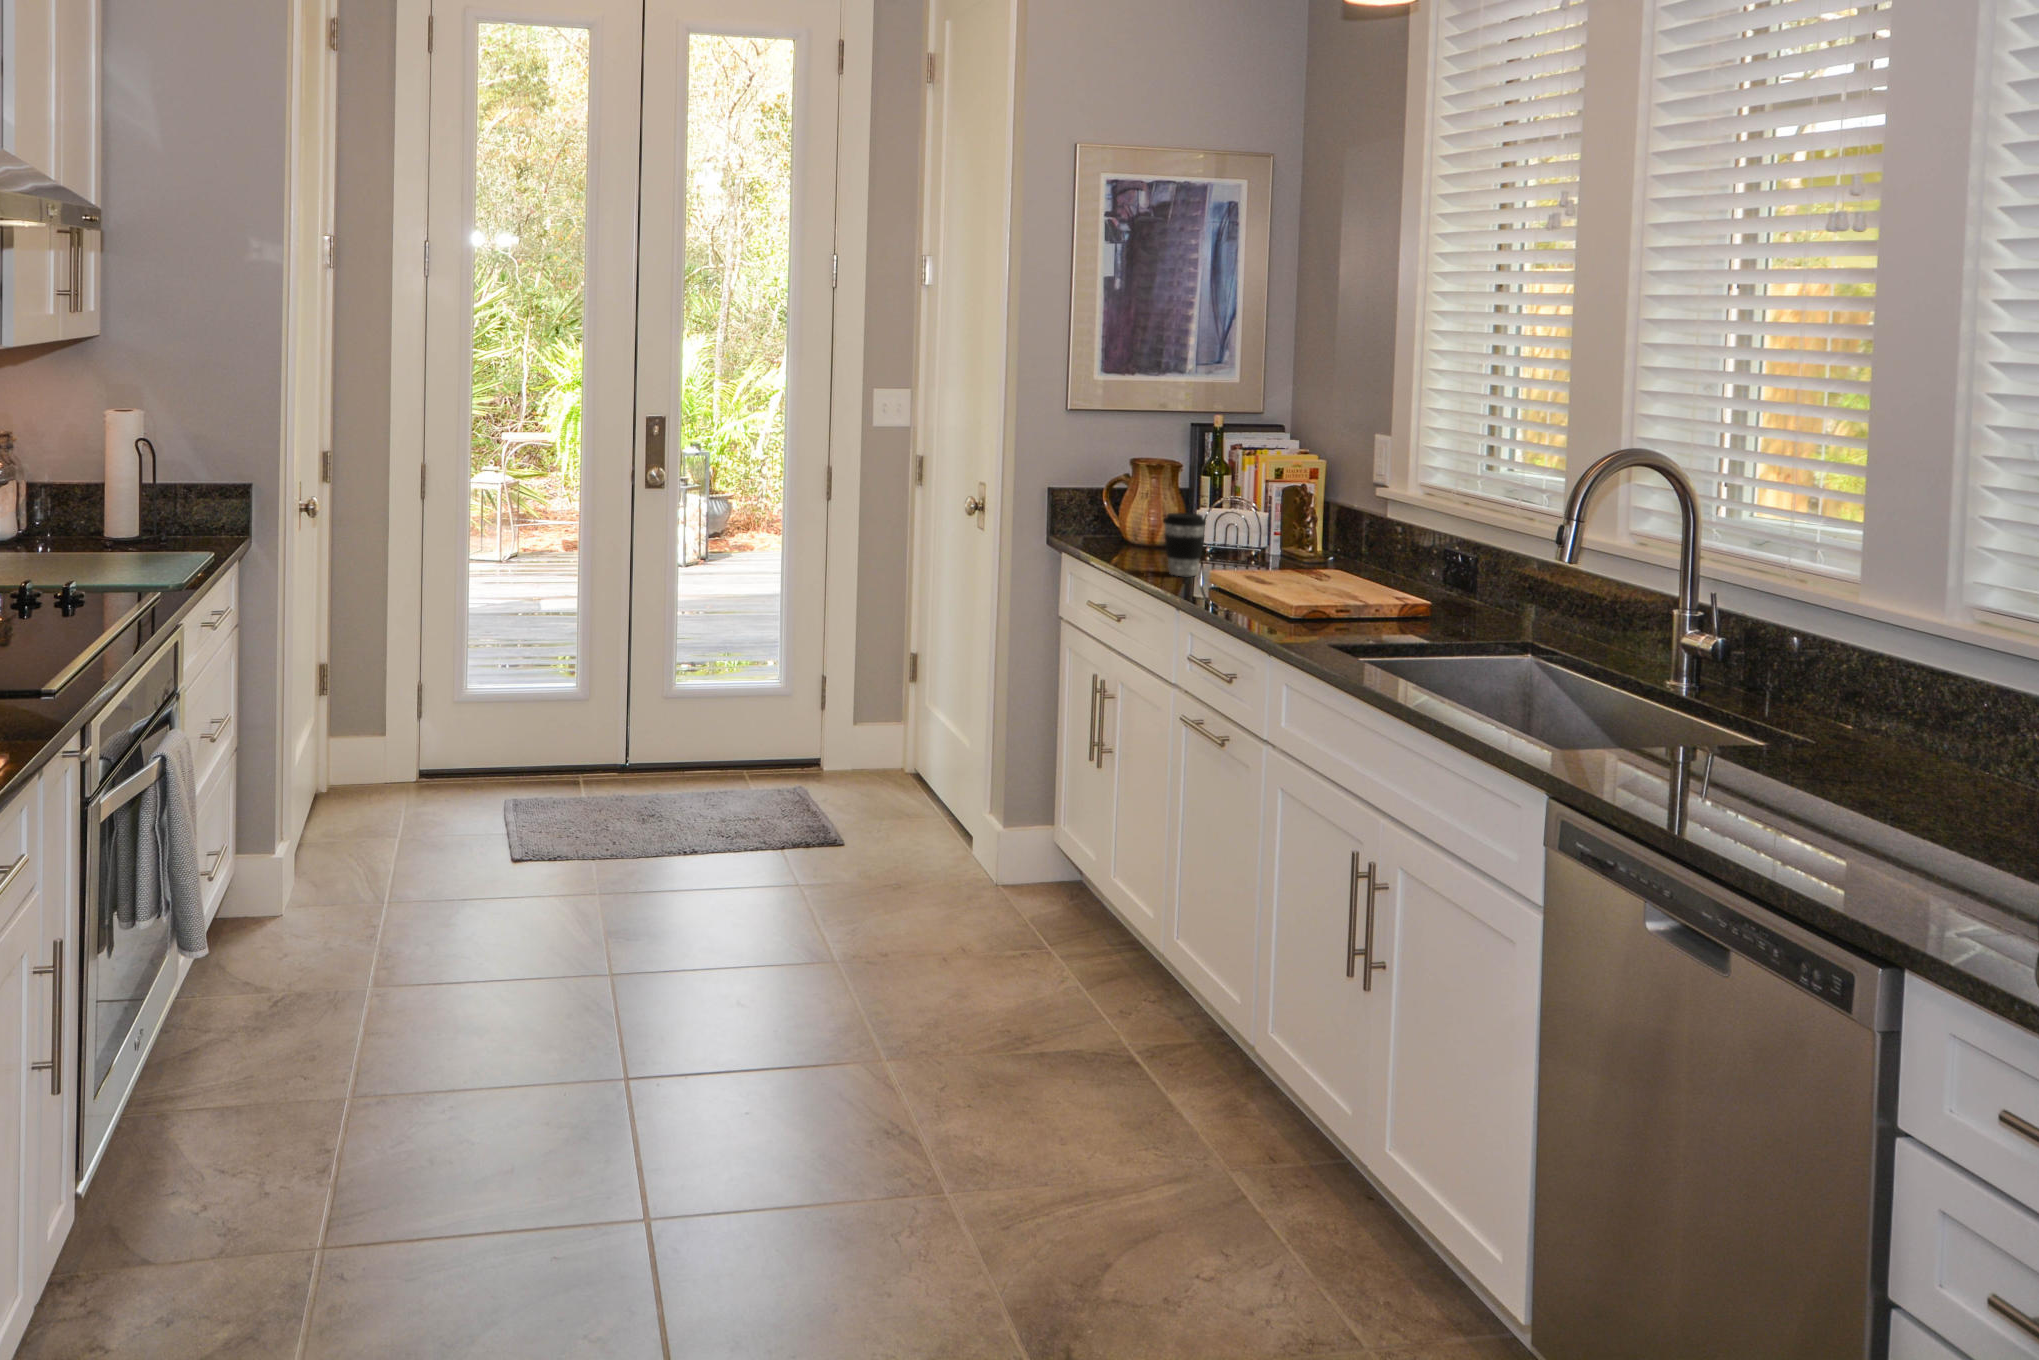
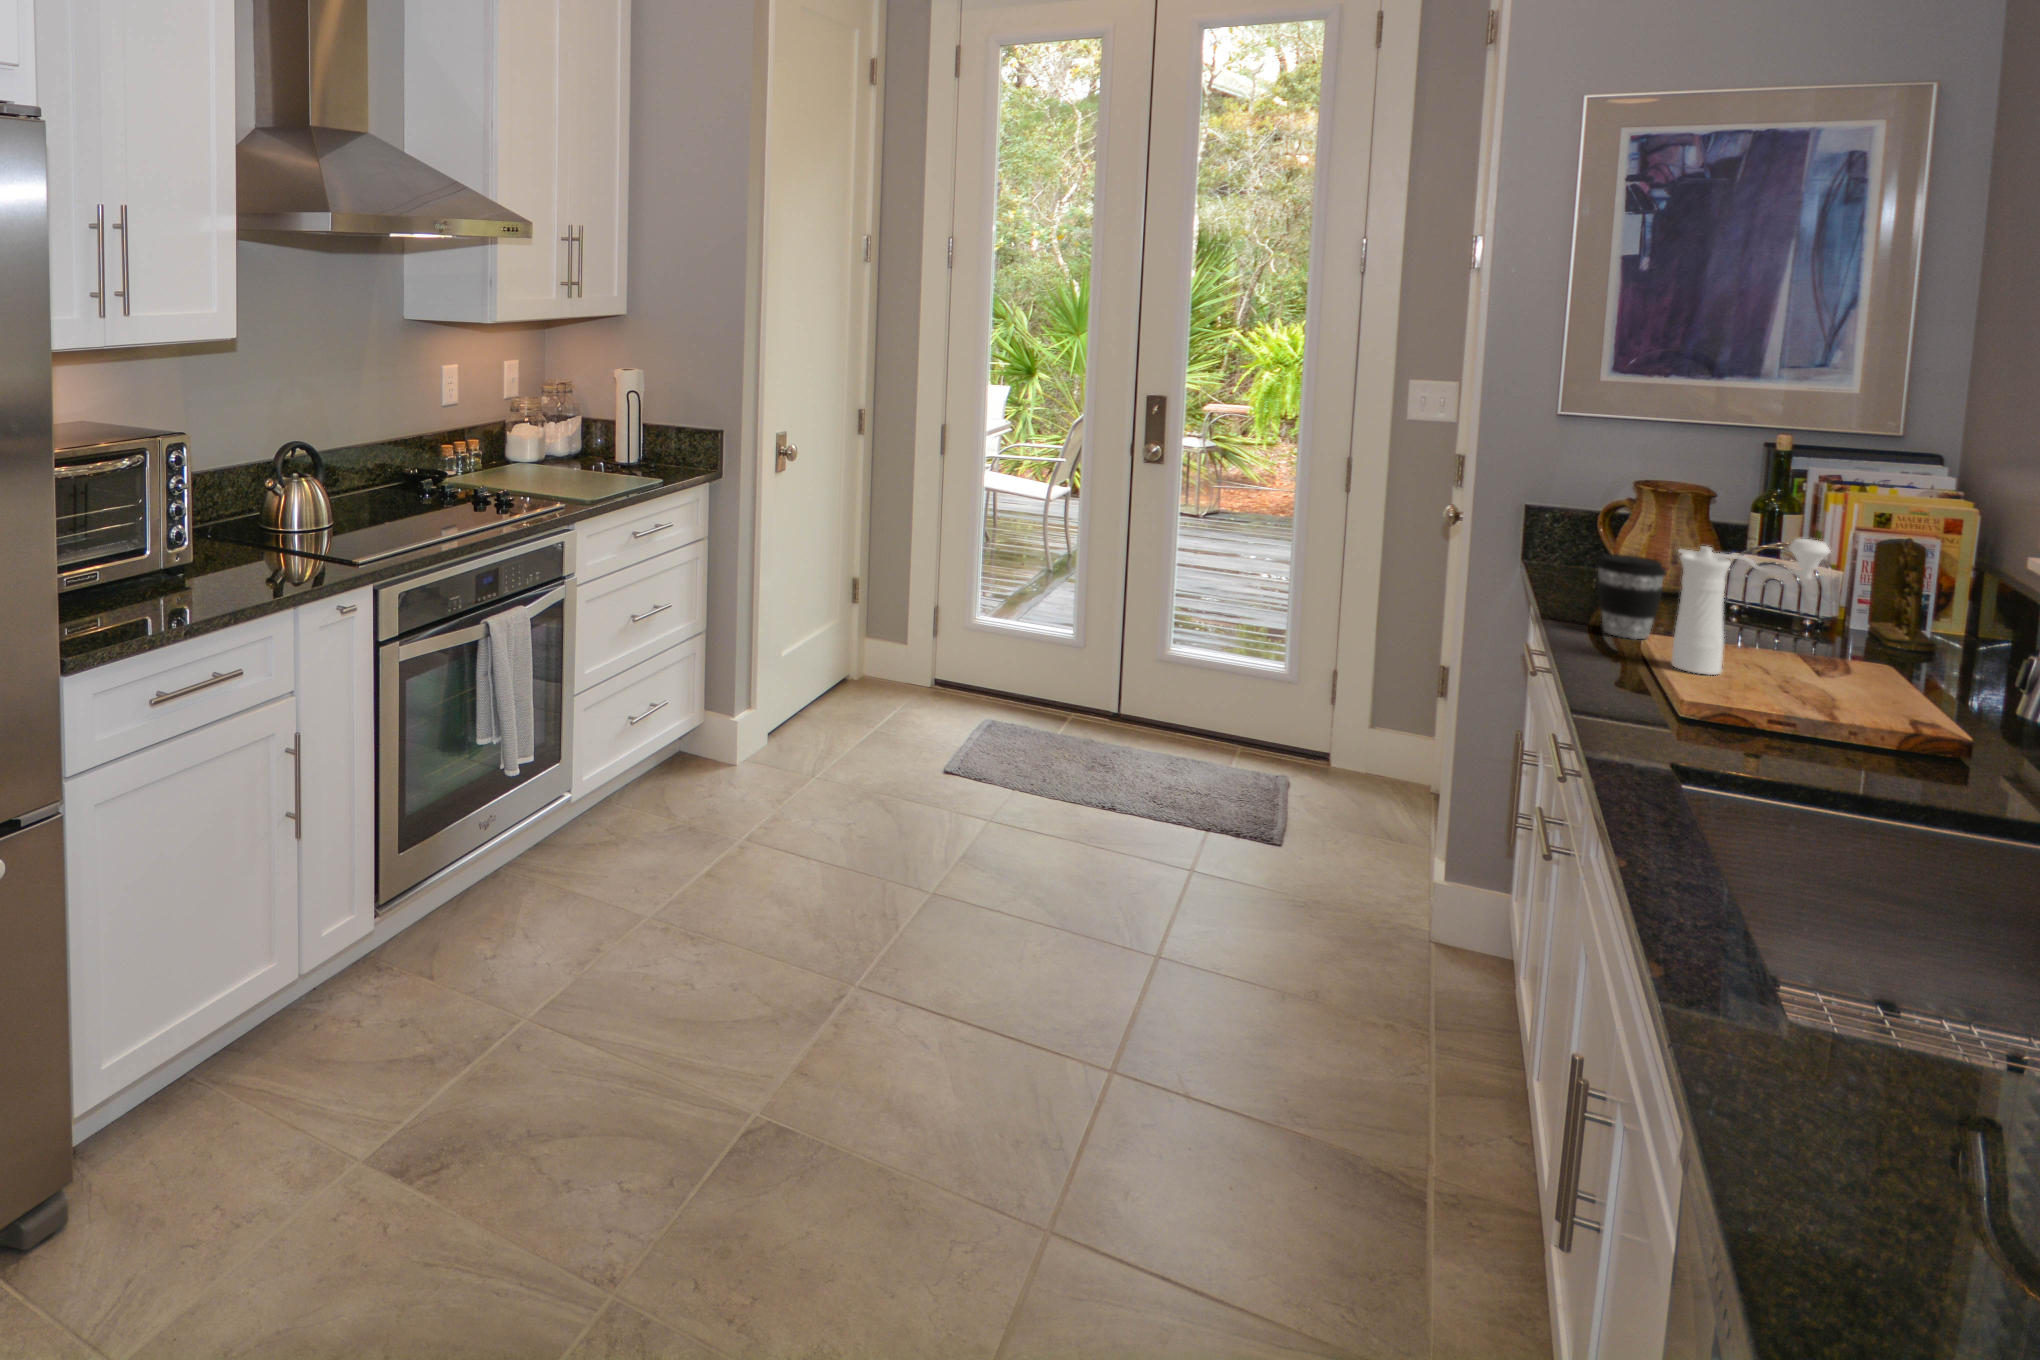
pepper mill: none [1233,484,1313,591] -> present [1672,539,1830,675]

